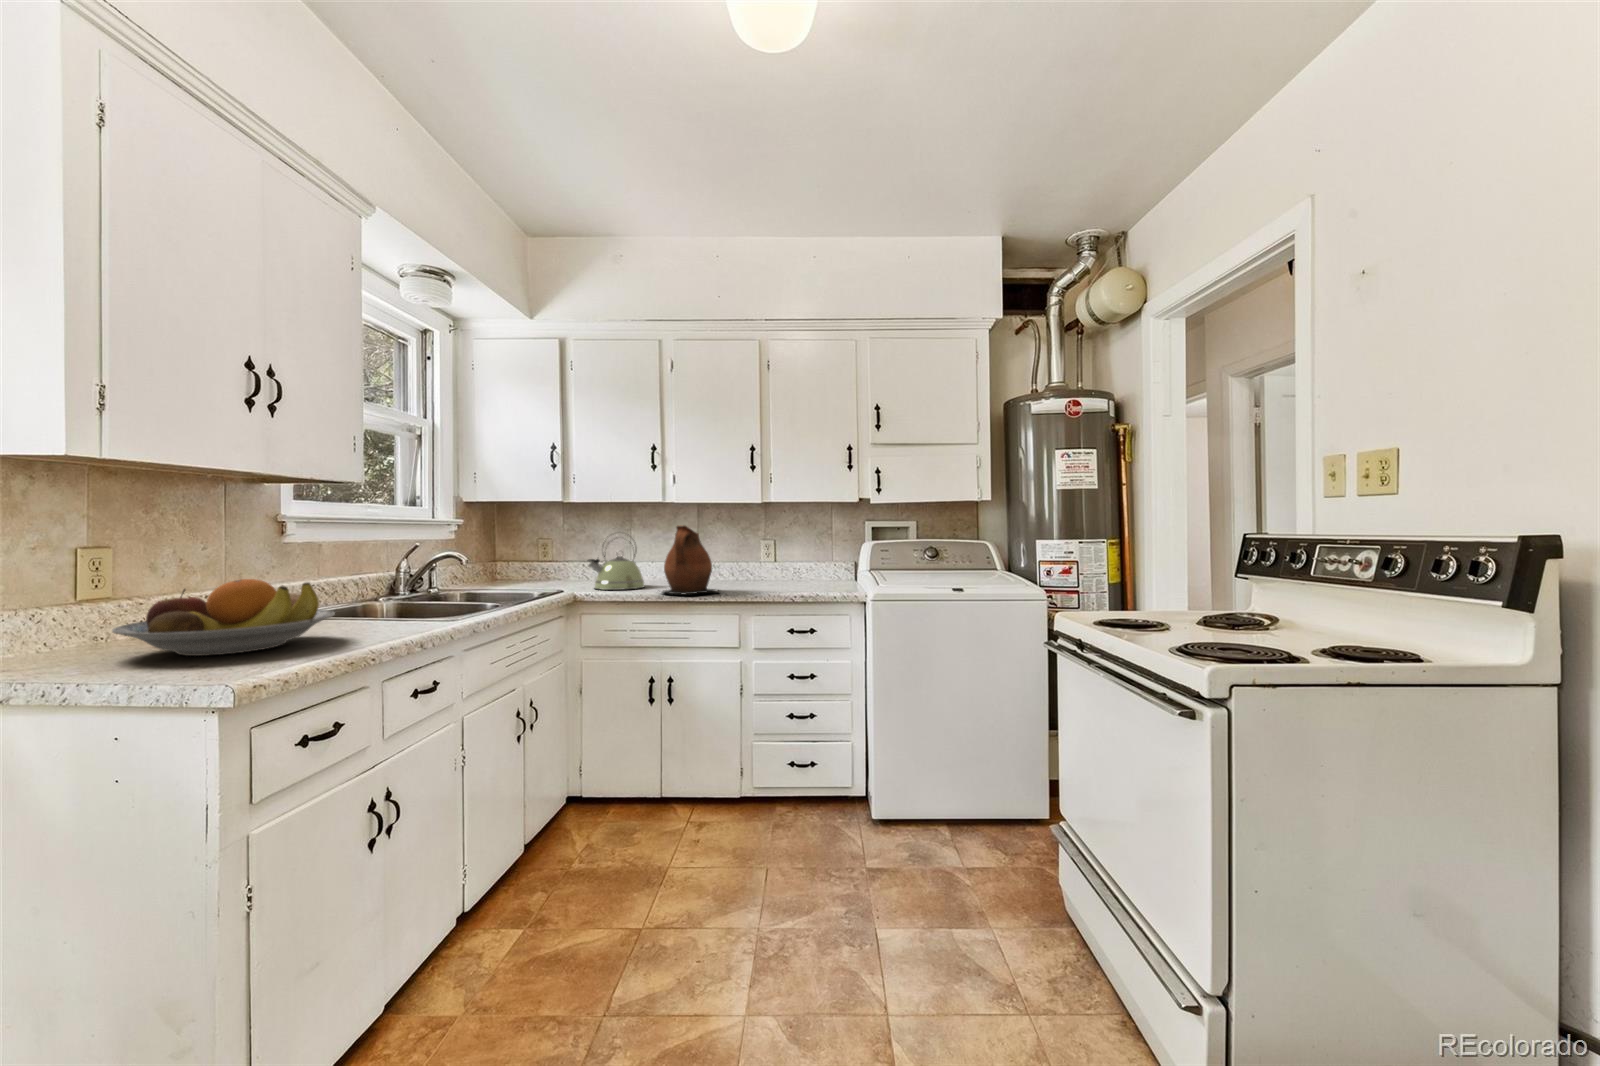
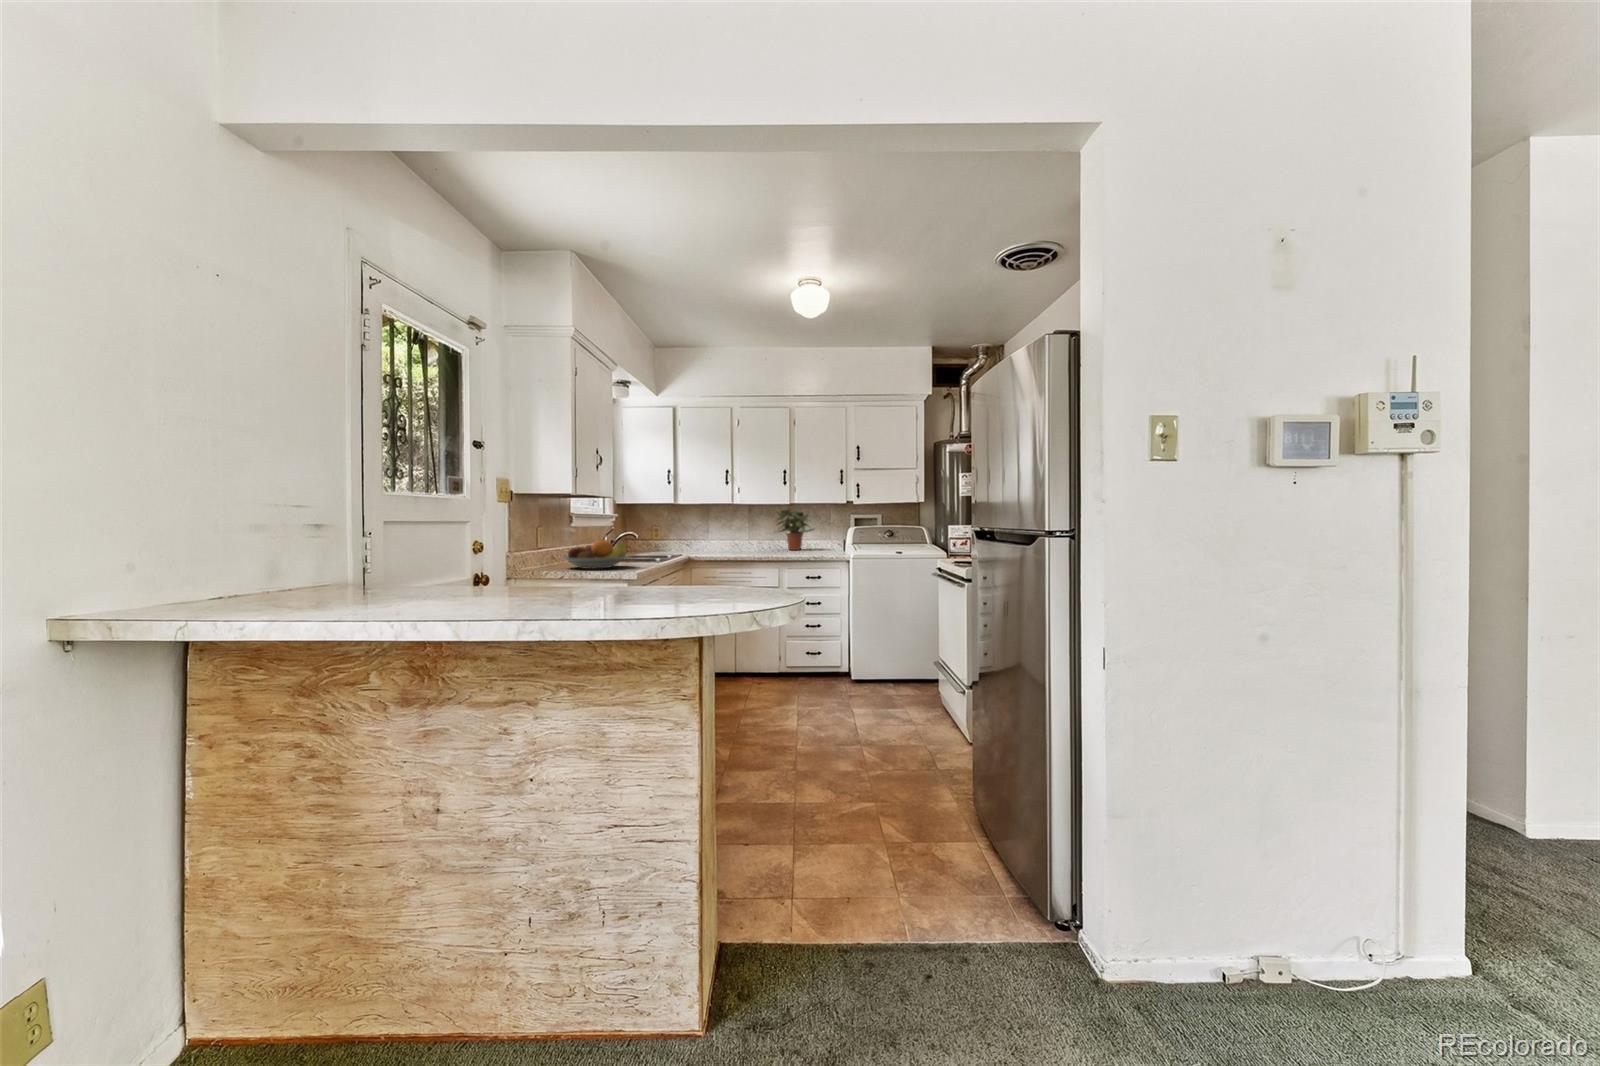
potted plant: none [736,510,807,580] -> present [777,508,814,550]
ceramic pitcher: present [662,525,720,594] -> none [734,518,770,555]
kettle: present [588,534,644,590] -> none [692,521,723,554]

